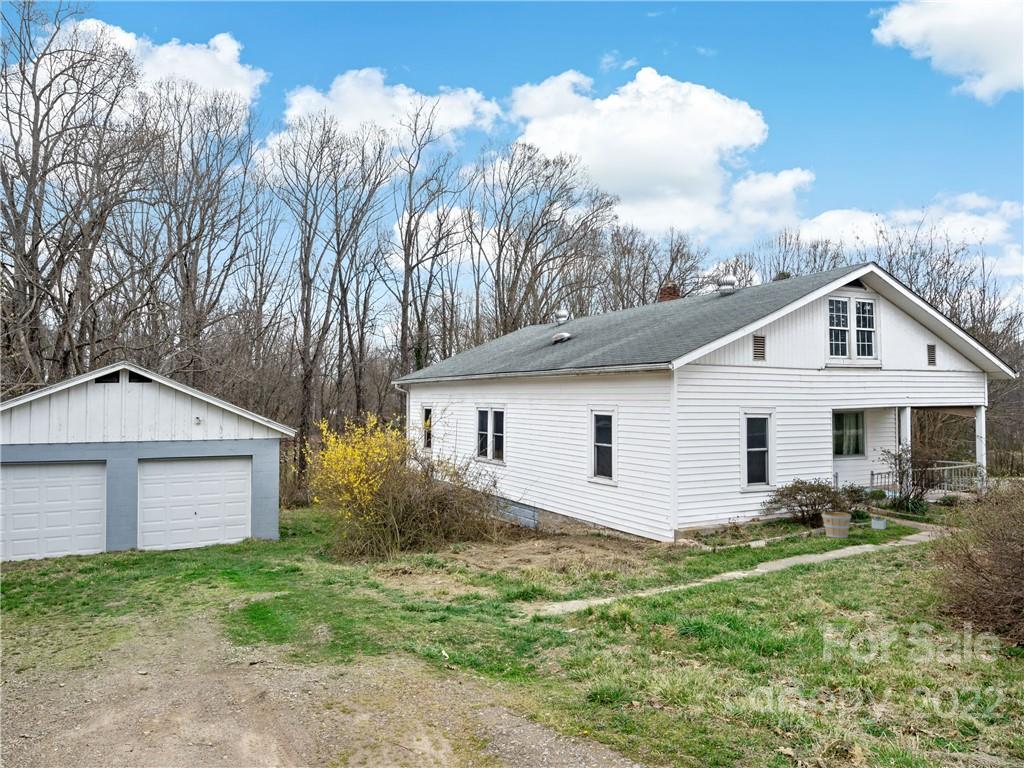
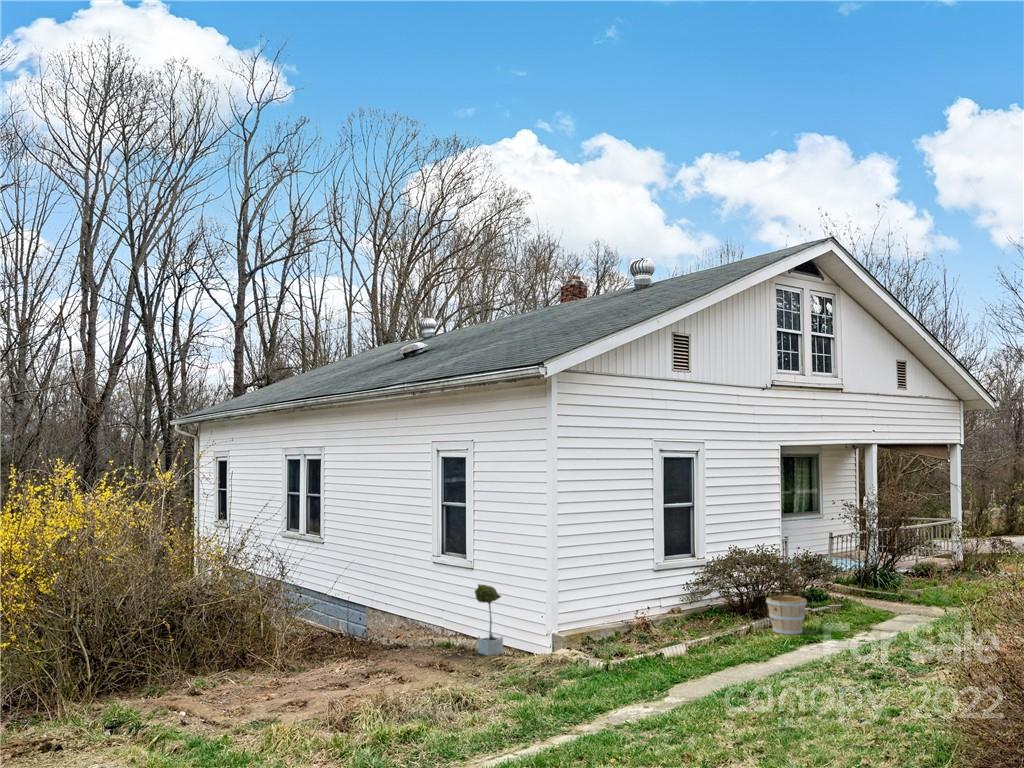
potted tree: present [869,489,887,529] -> present [475,584,504,656]

